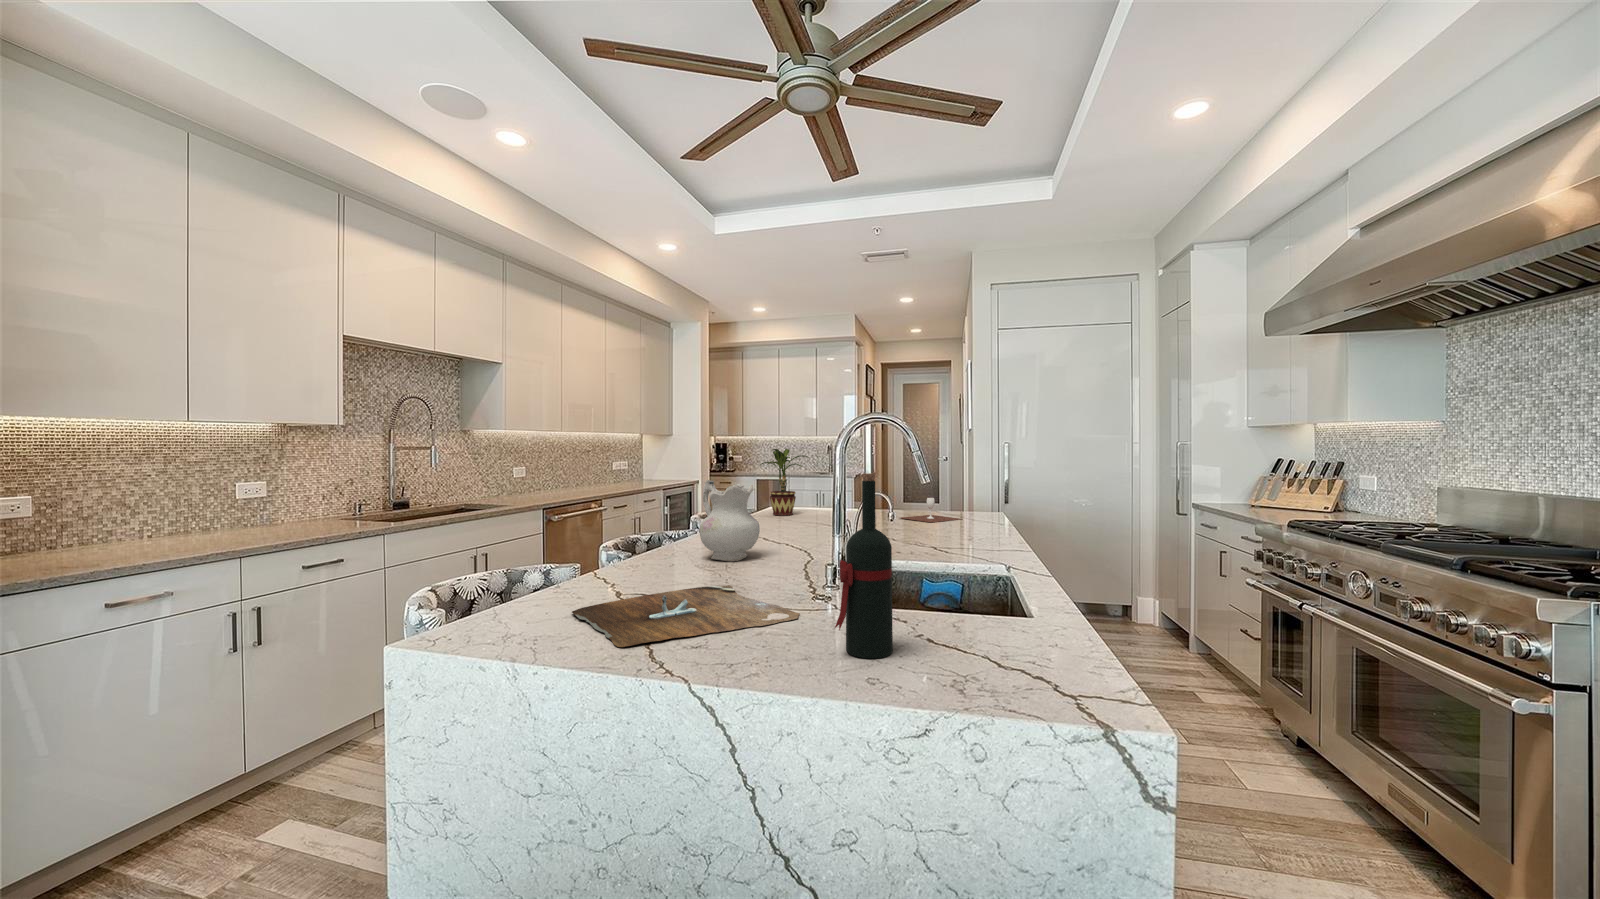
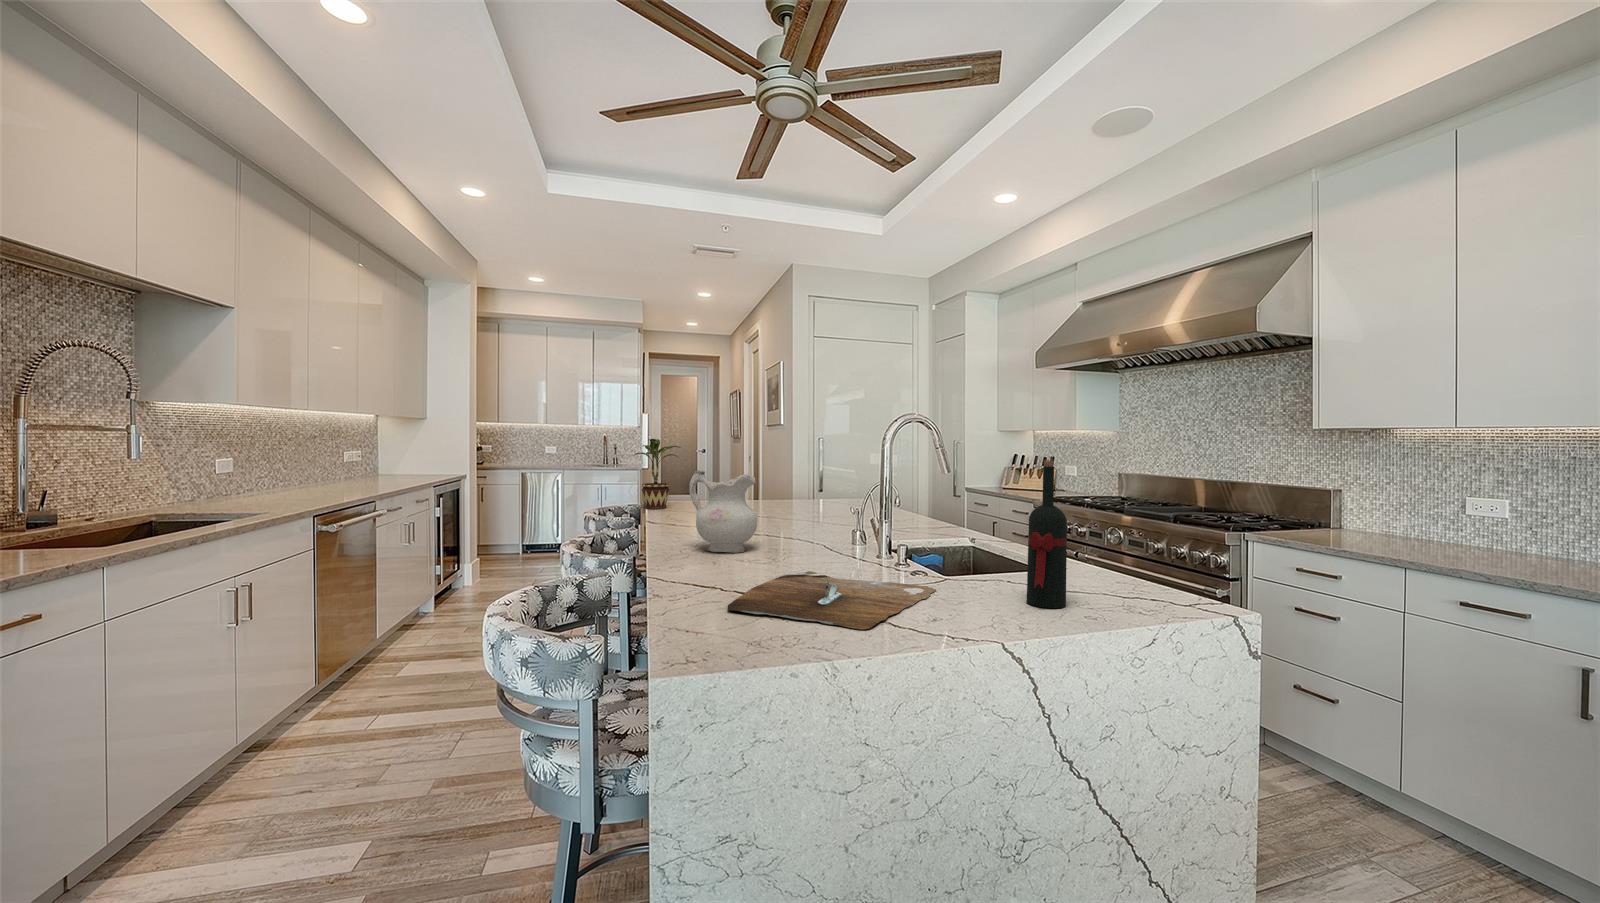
wine glass: present [901,498,960,522] -> none [780,486,837,509]

